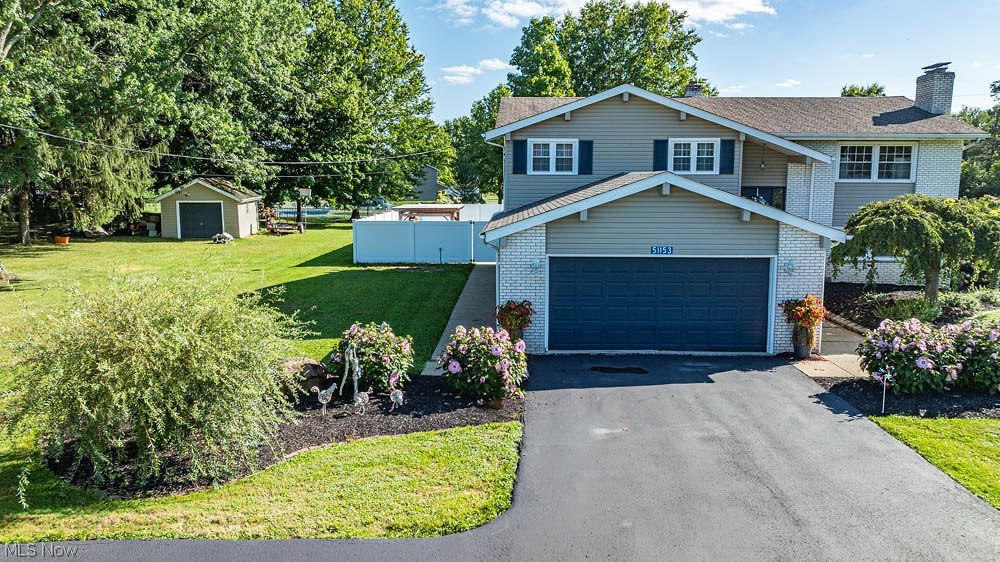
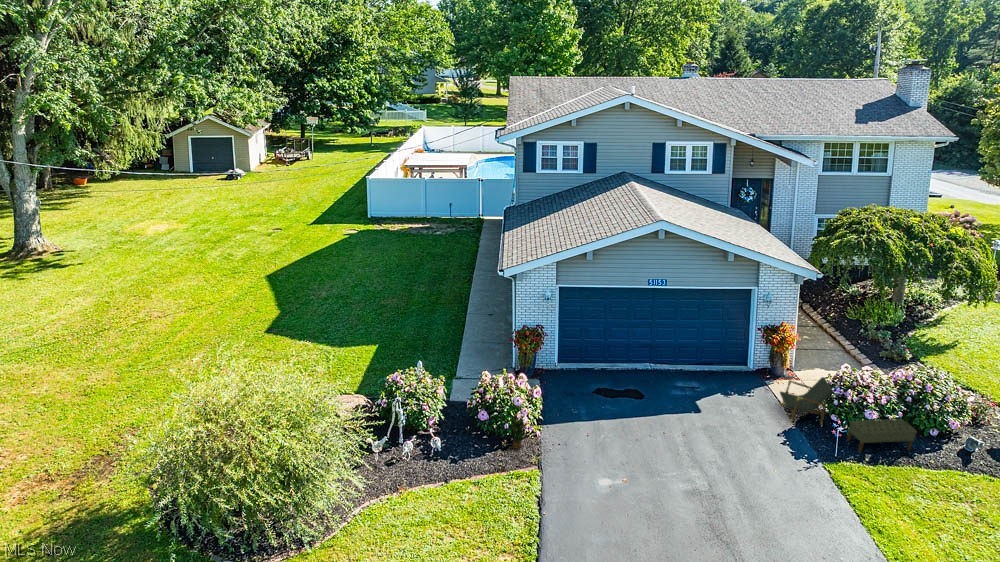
lounge chair: none [813,337,875,391] -> present [780,377,833,424]
bench: none [899,373,983,410] -> present [847,419,917,453]

